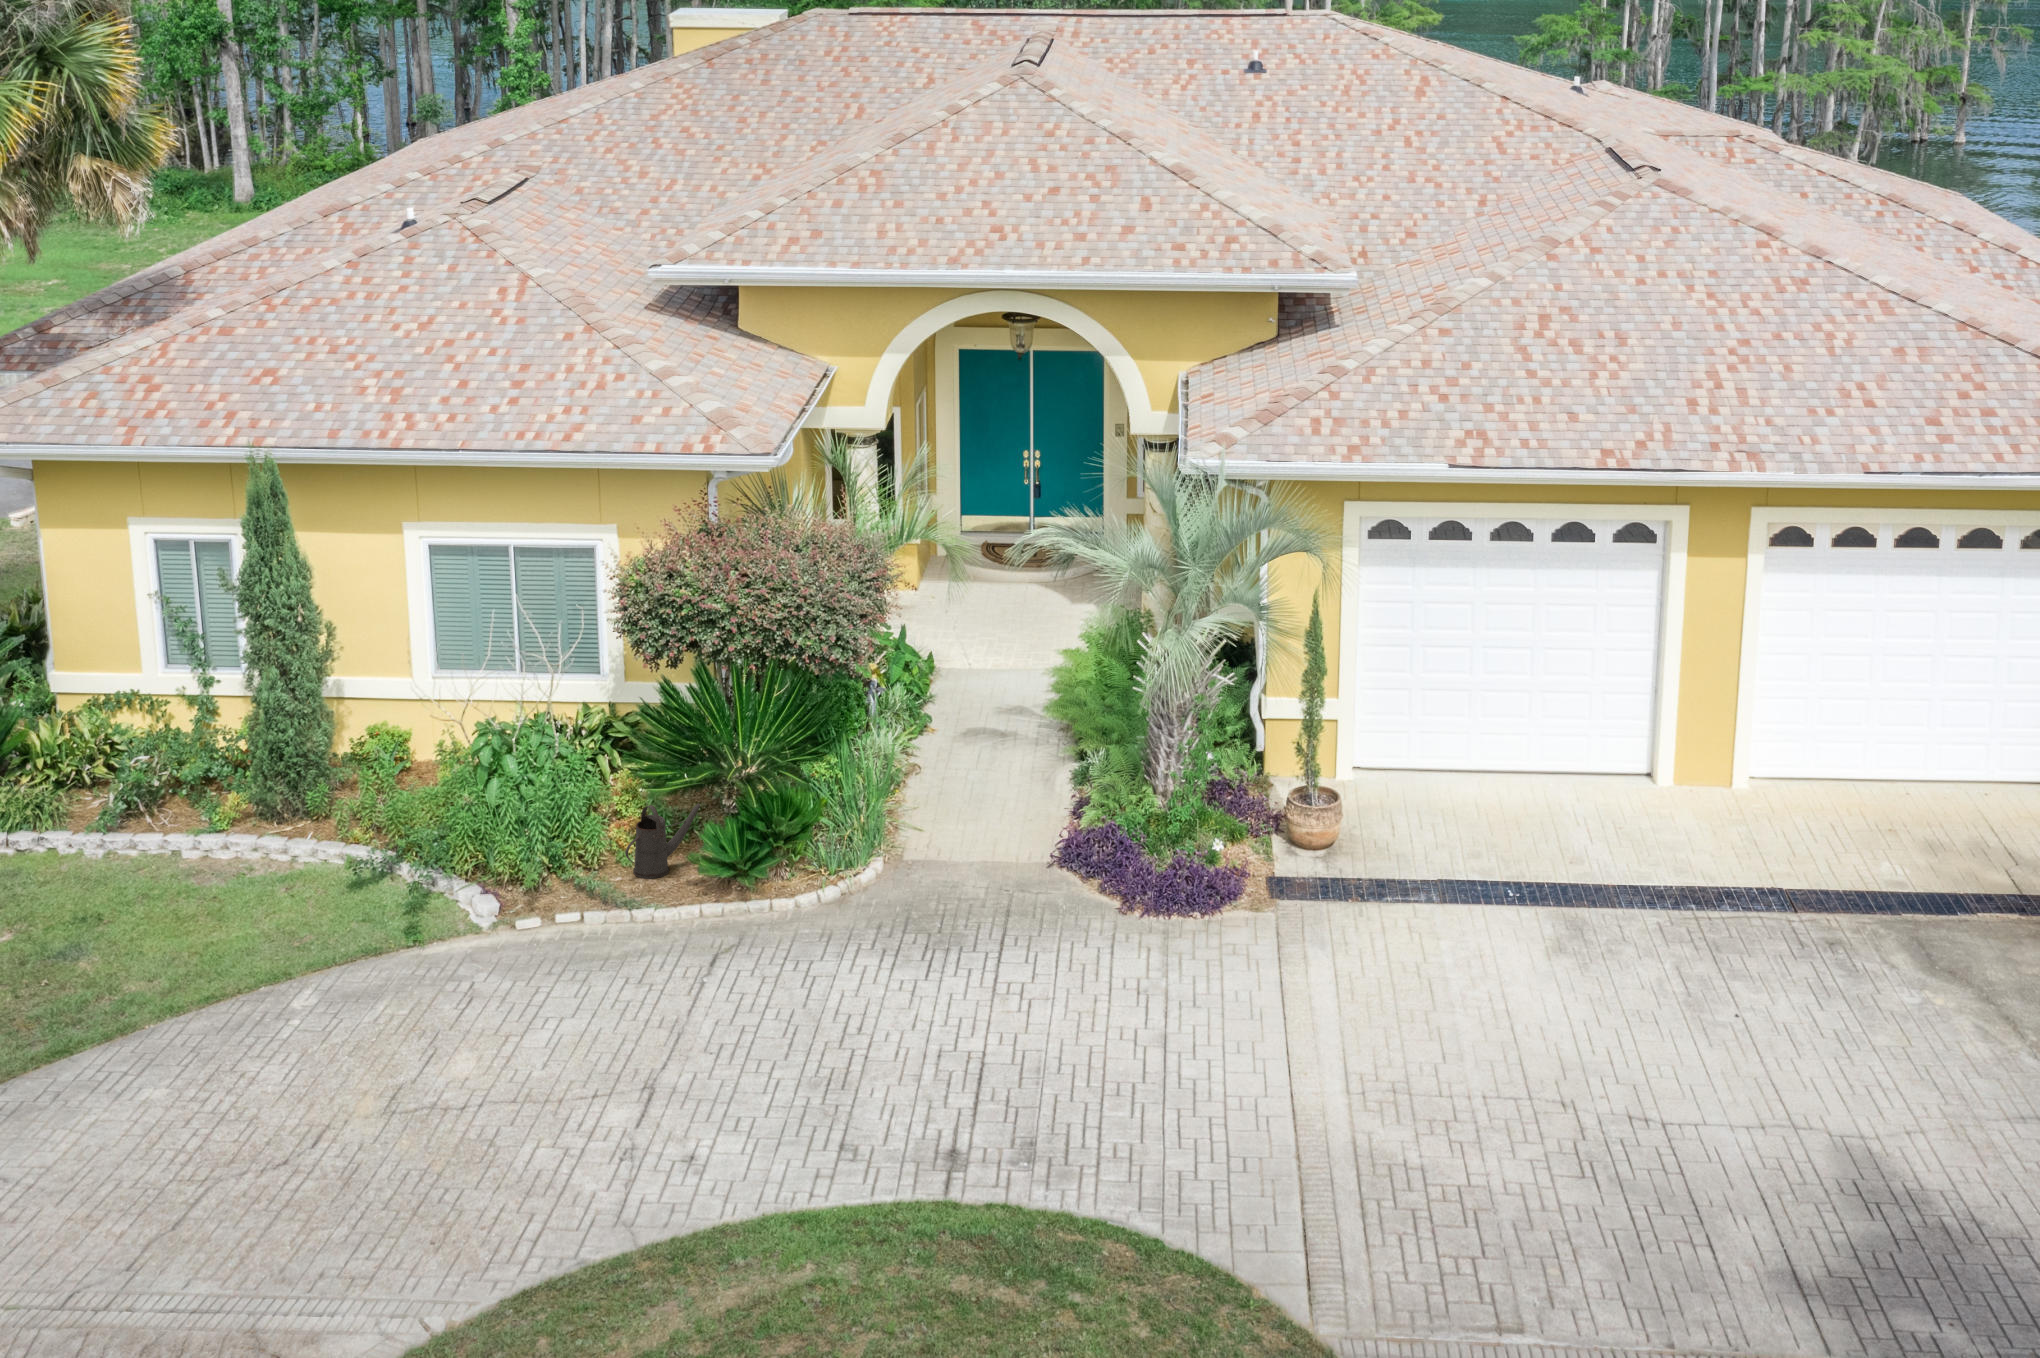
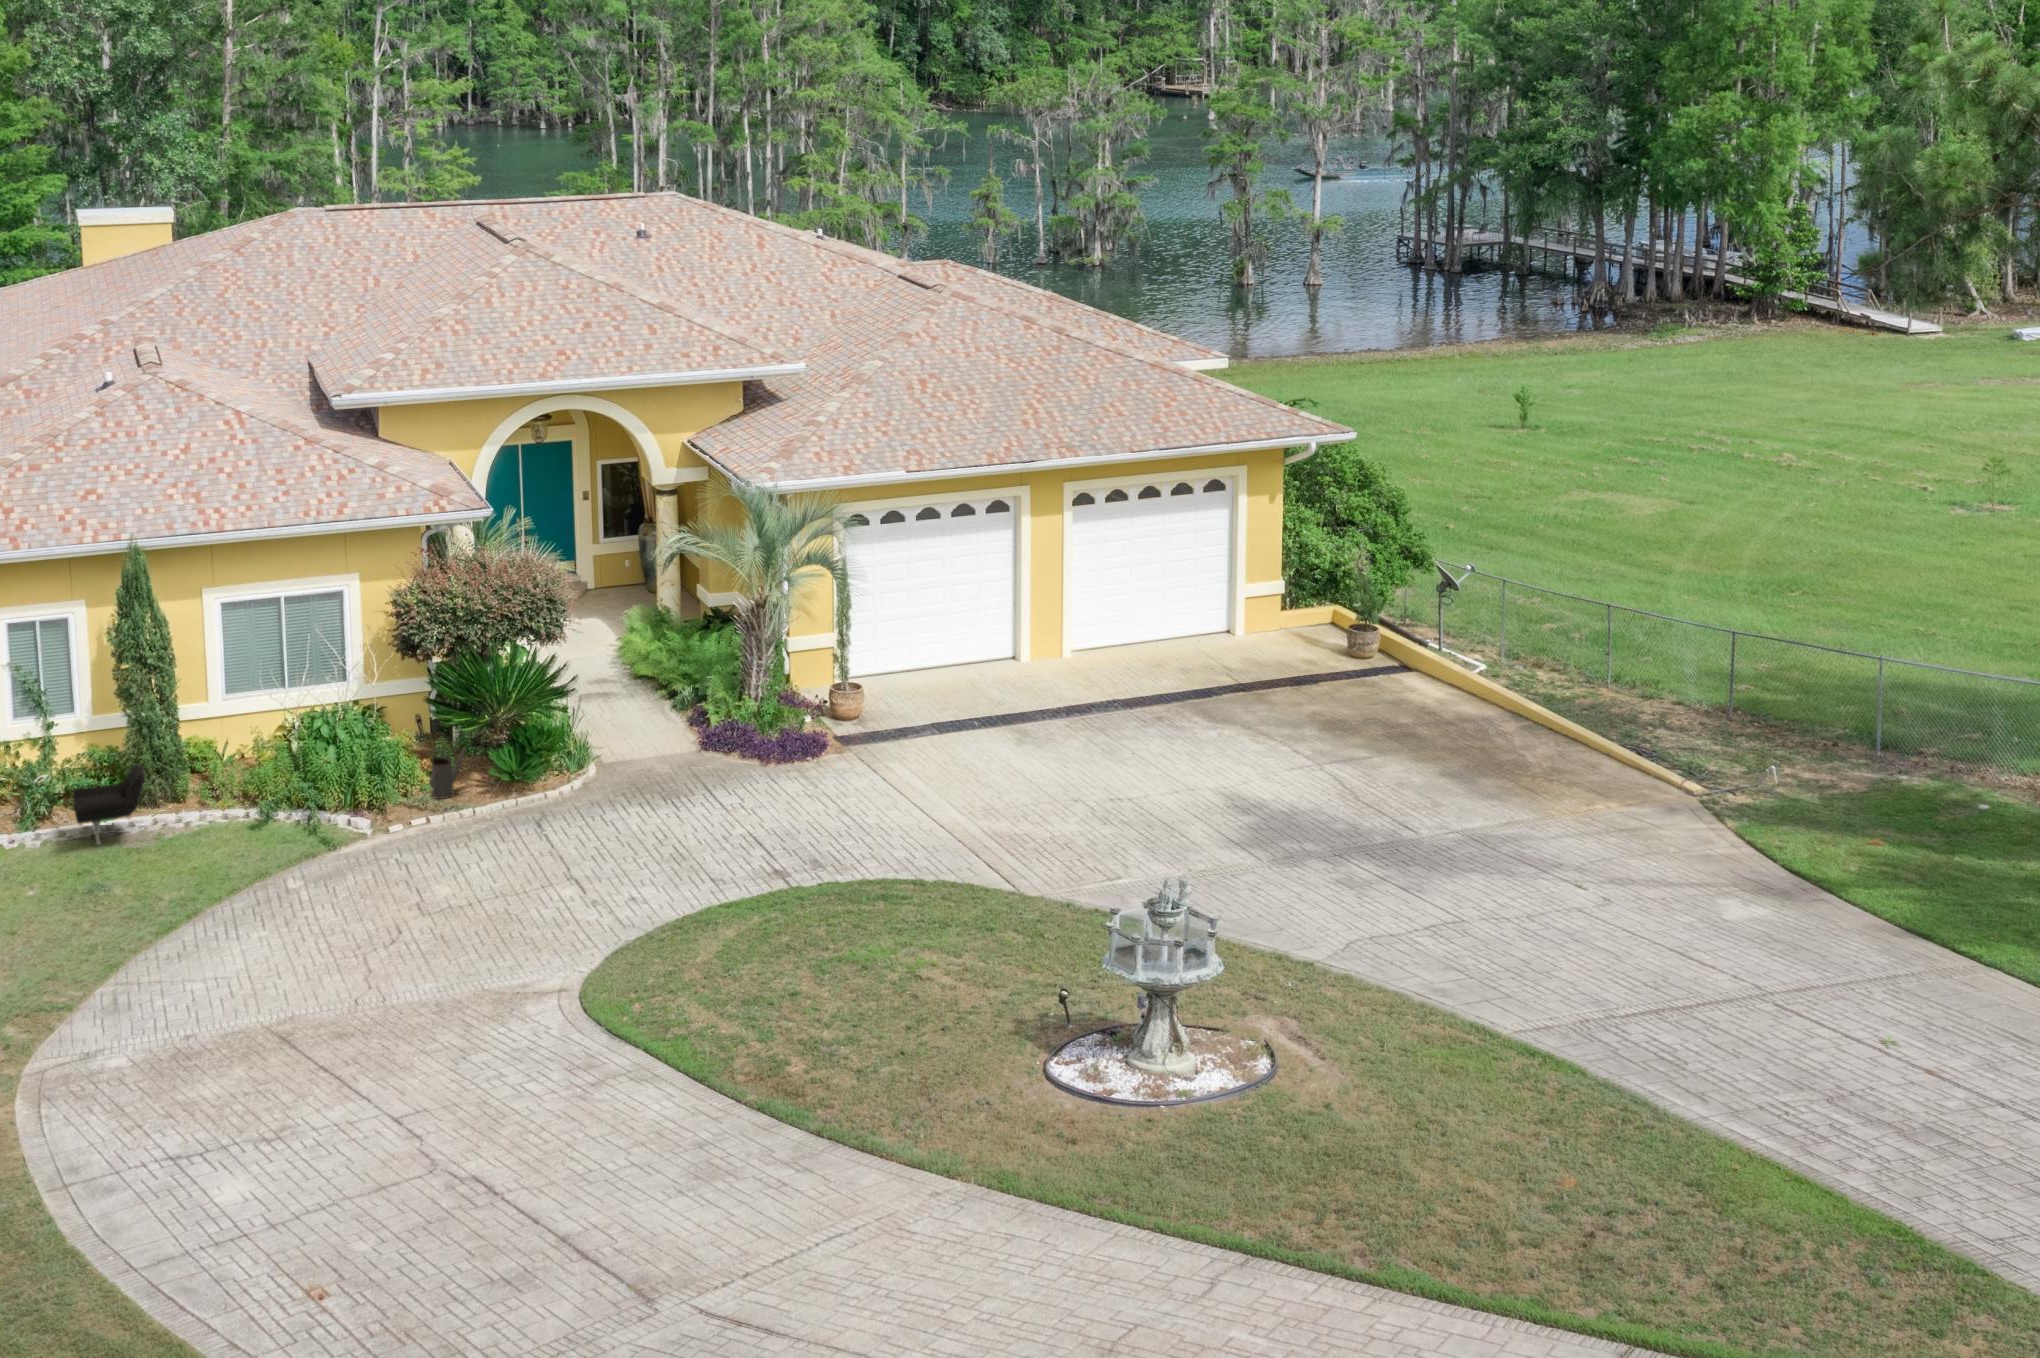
lounge chair: none [135,761,253,870] -> present [73,764,146,845]

